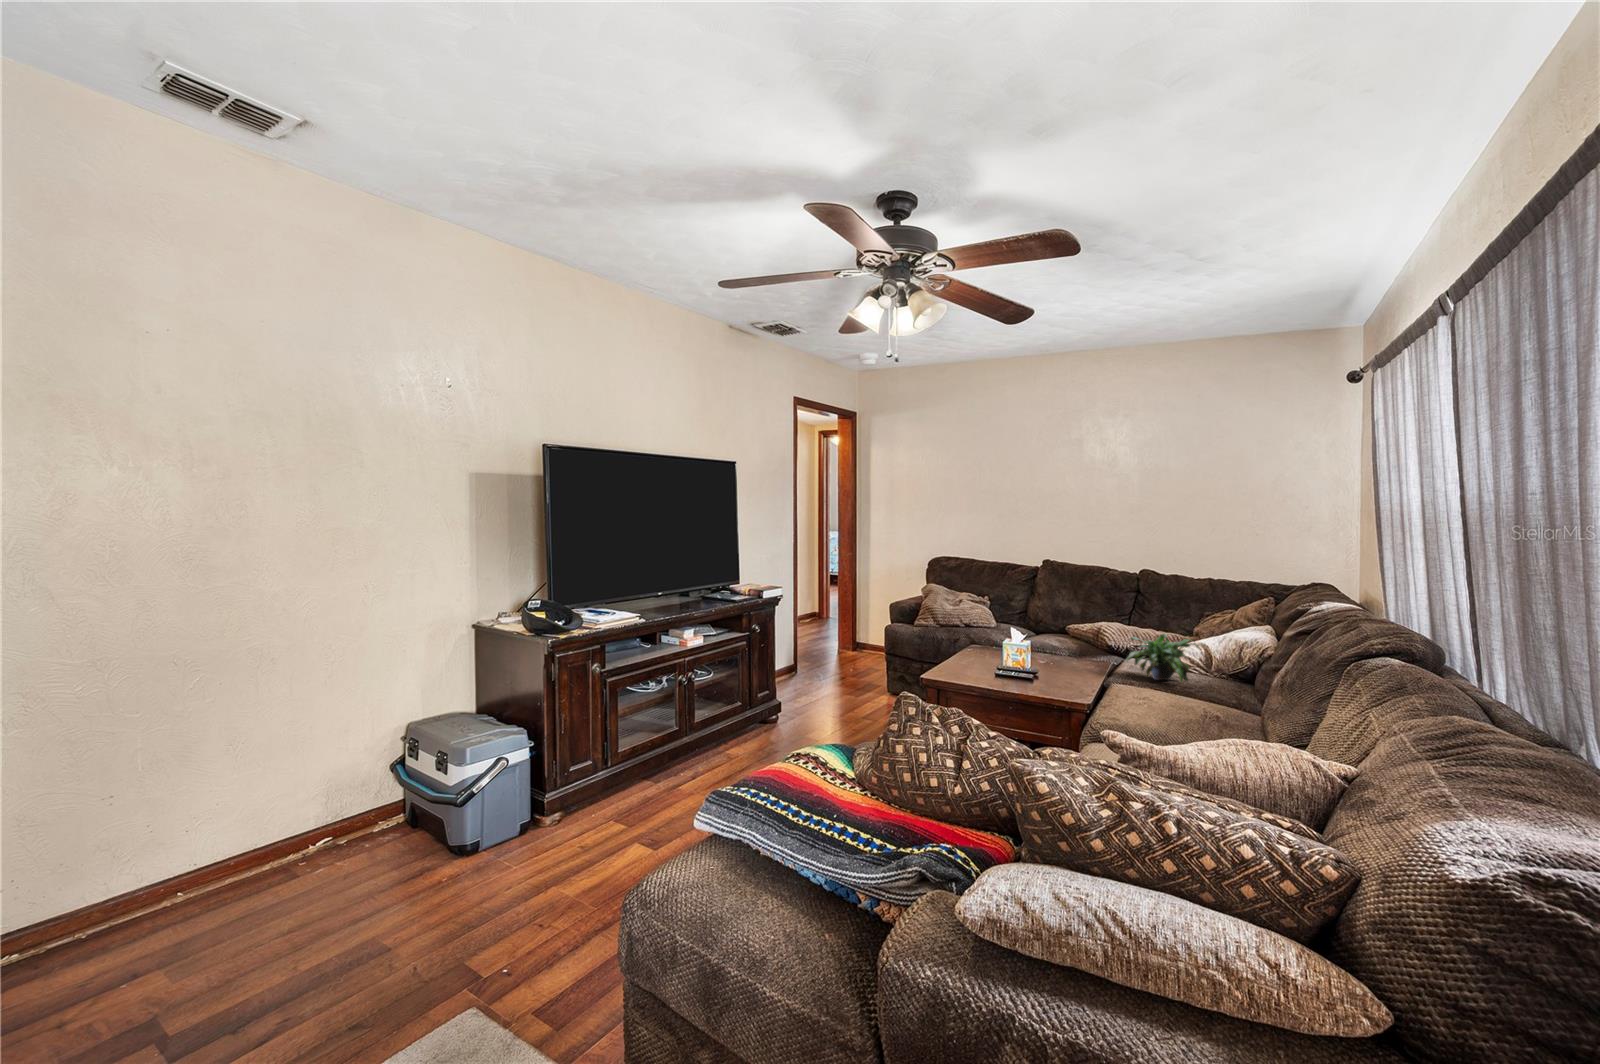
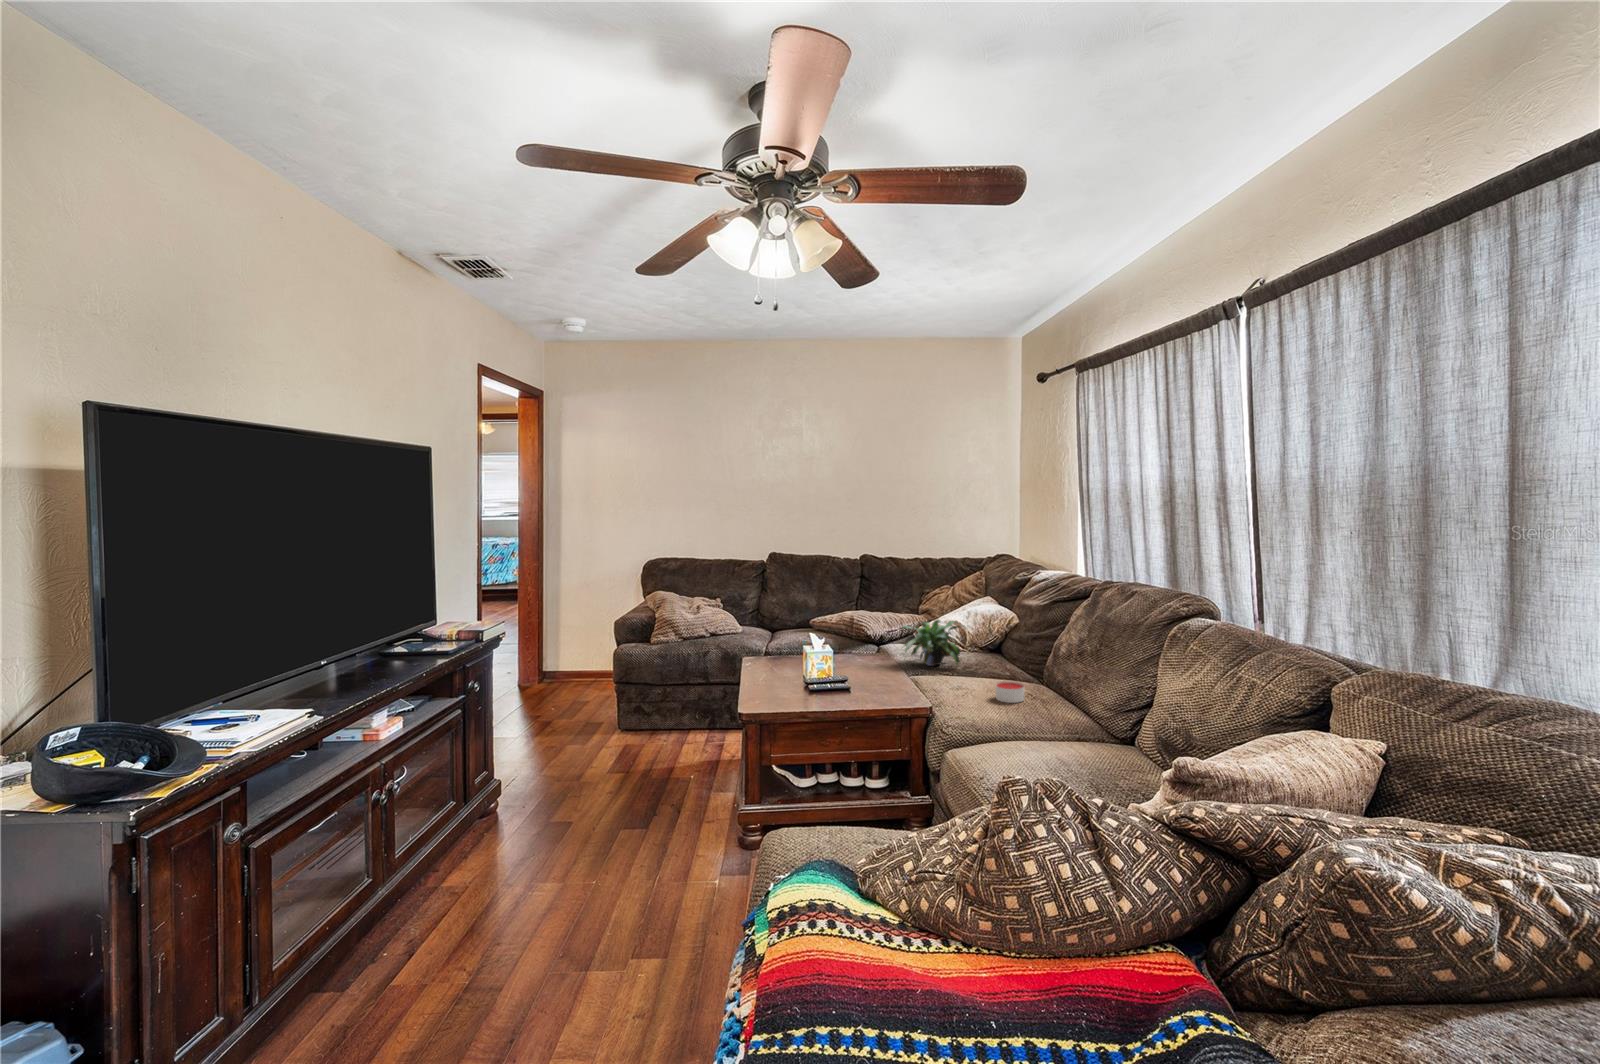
candle: none [1191,699,1224,721] -> present [996,681,1024,703]

